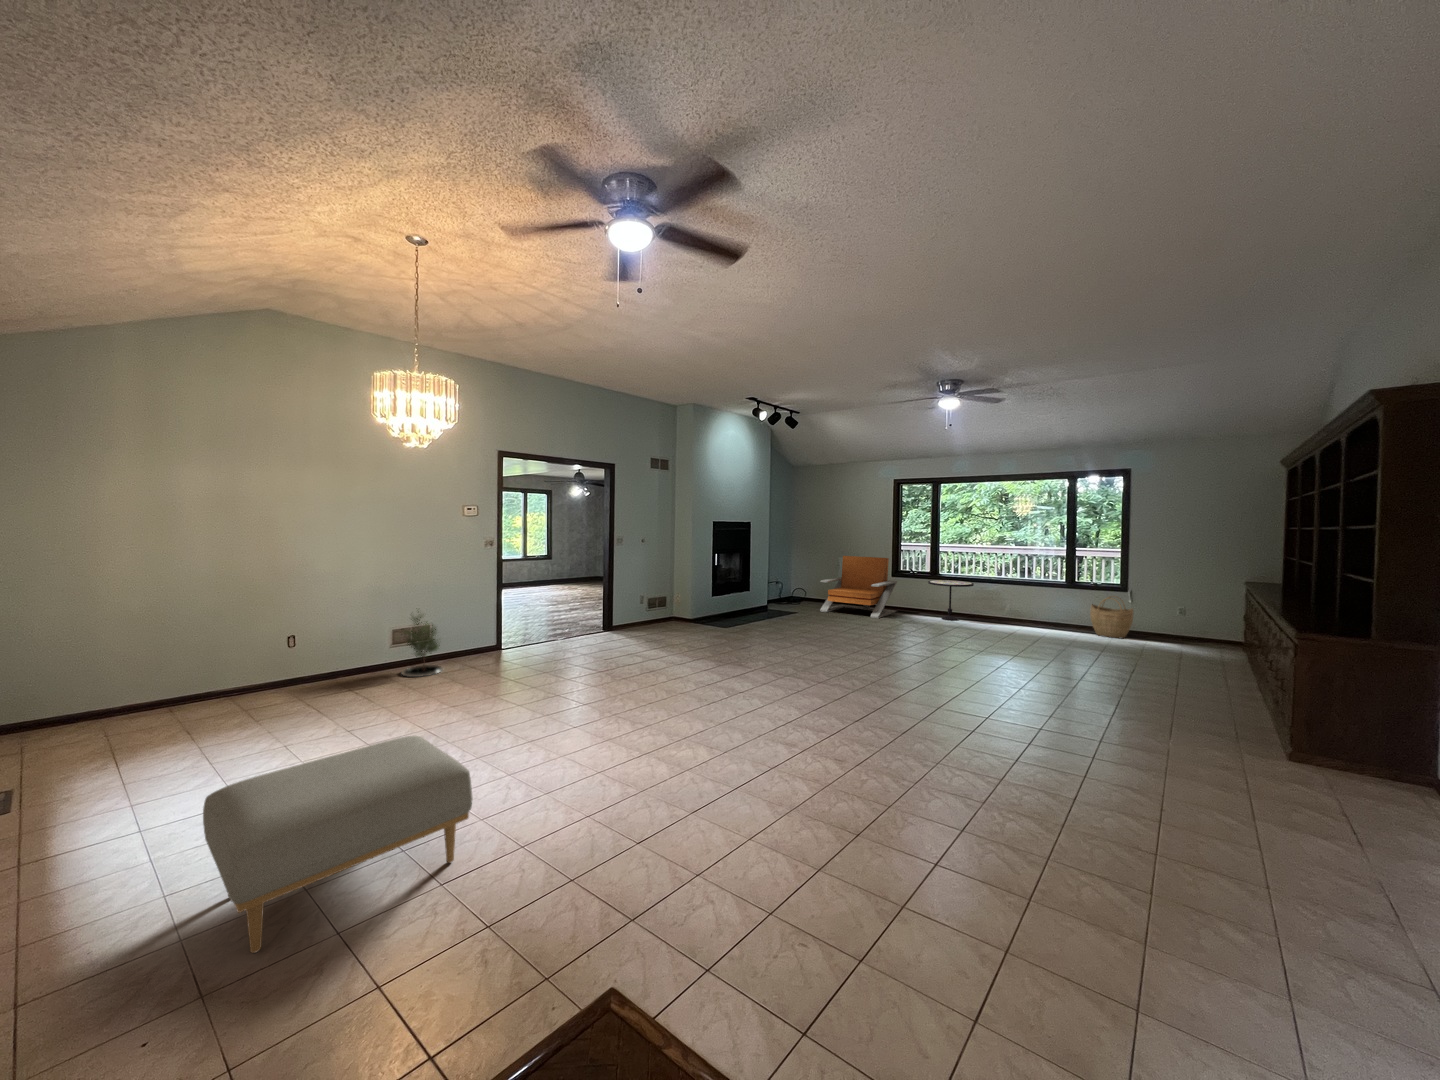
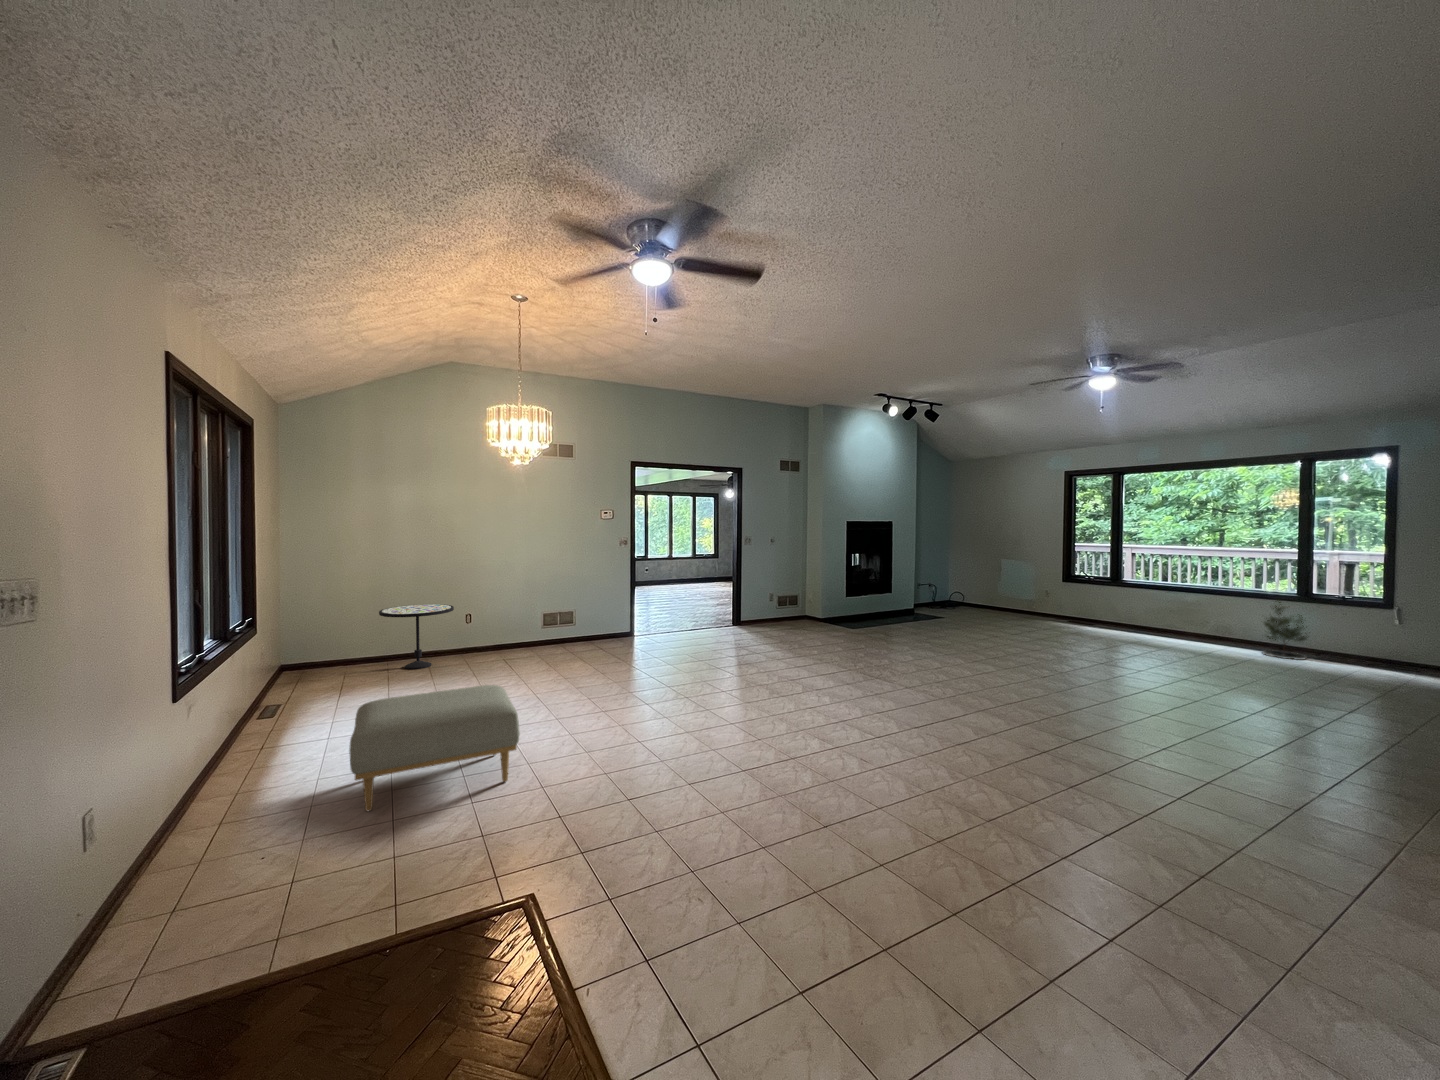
lounge chair: present [820,556,897,618] -> none [972,558,1070,630]
side table: present [928,580,974,621] -> present [379,604,454,669]
woven basket: present [1090,597,1133,638] -> none [1344,616,1417,674]
potted tree: present [402,611,443,677] -> present [1262,602,1308,660]

